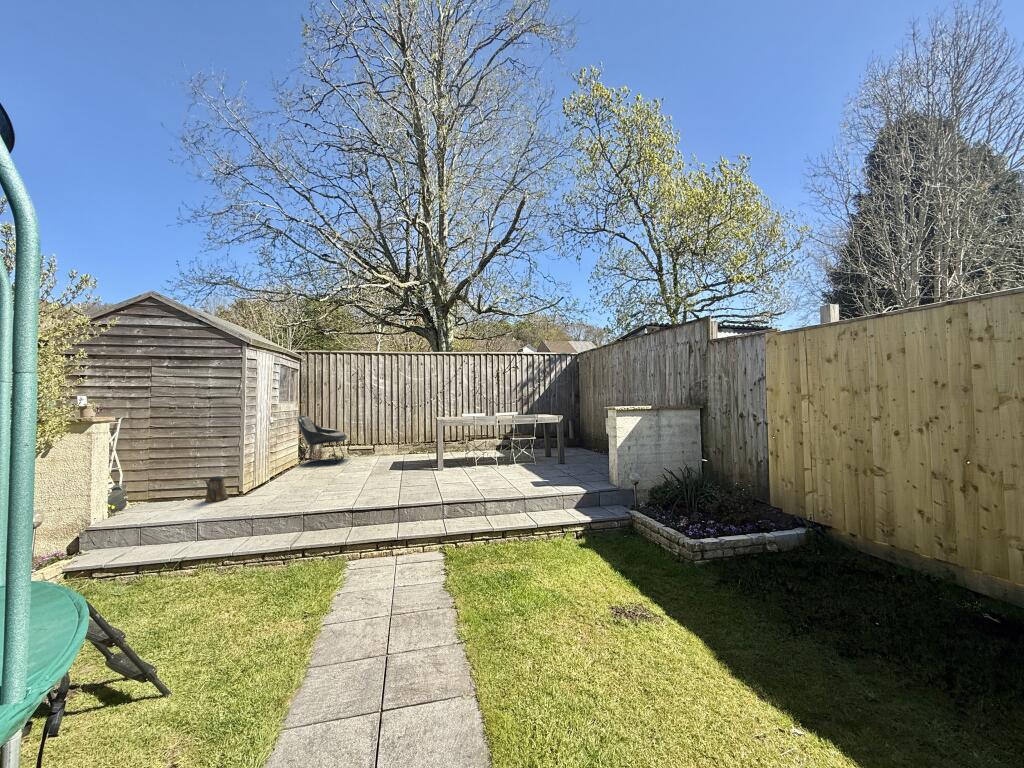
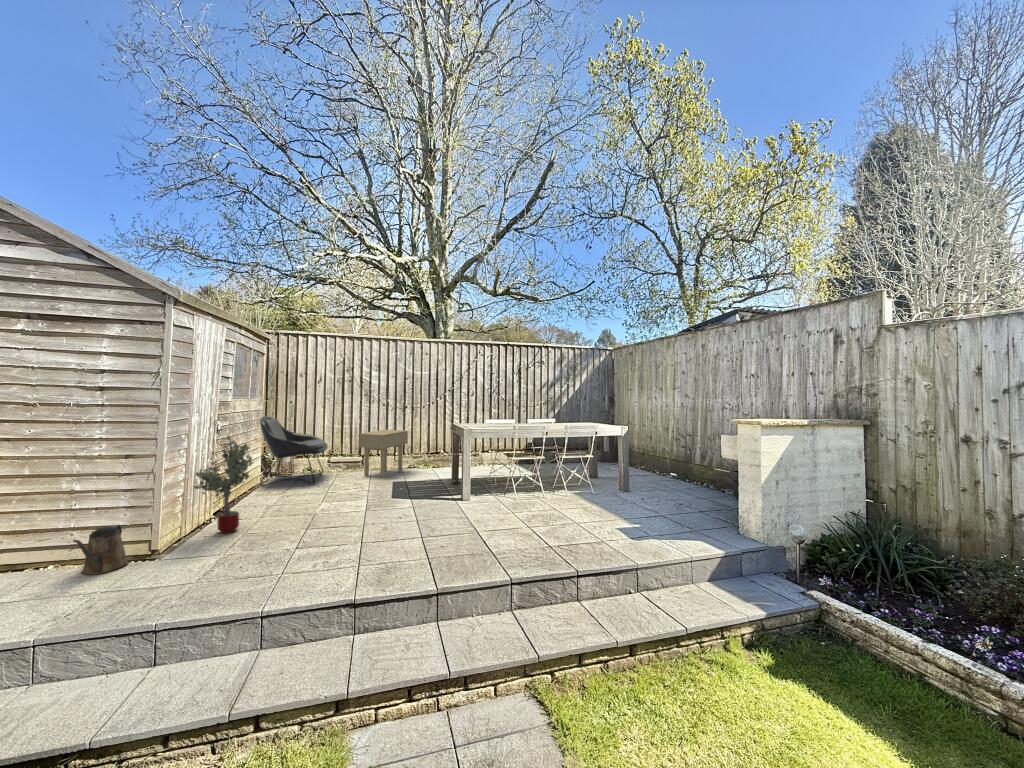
side table: none [370,424,407,460] -> present [359,430,408,478]
potted tree: none [259,426,296,487] -> present [194,436,253,533]

